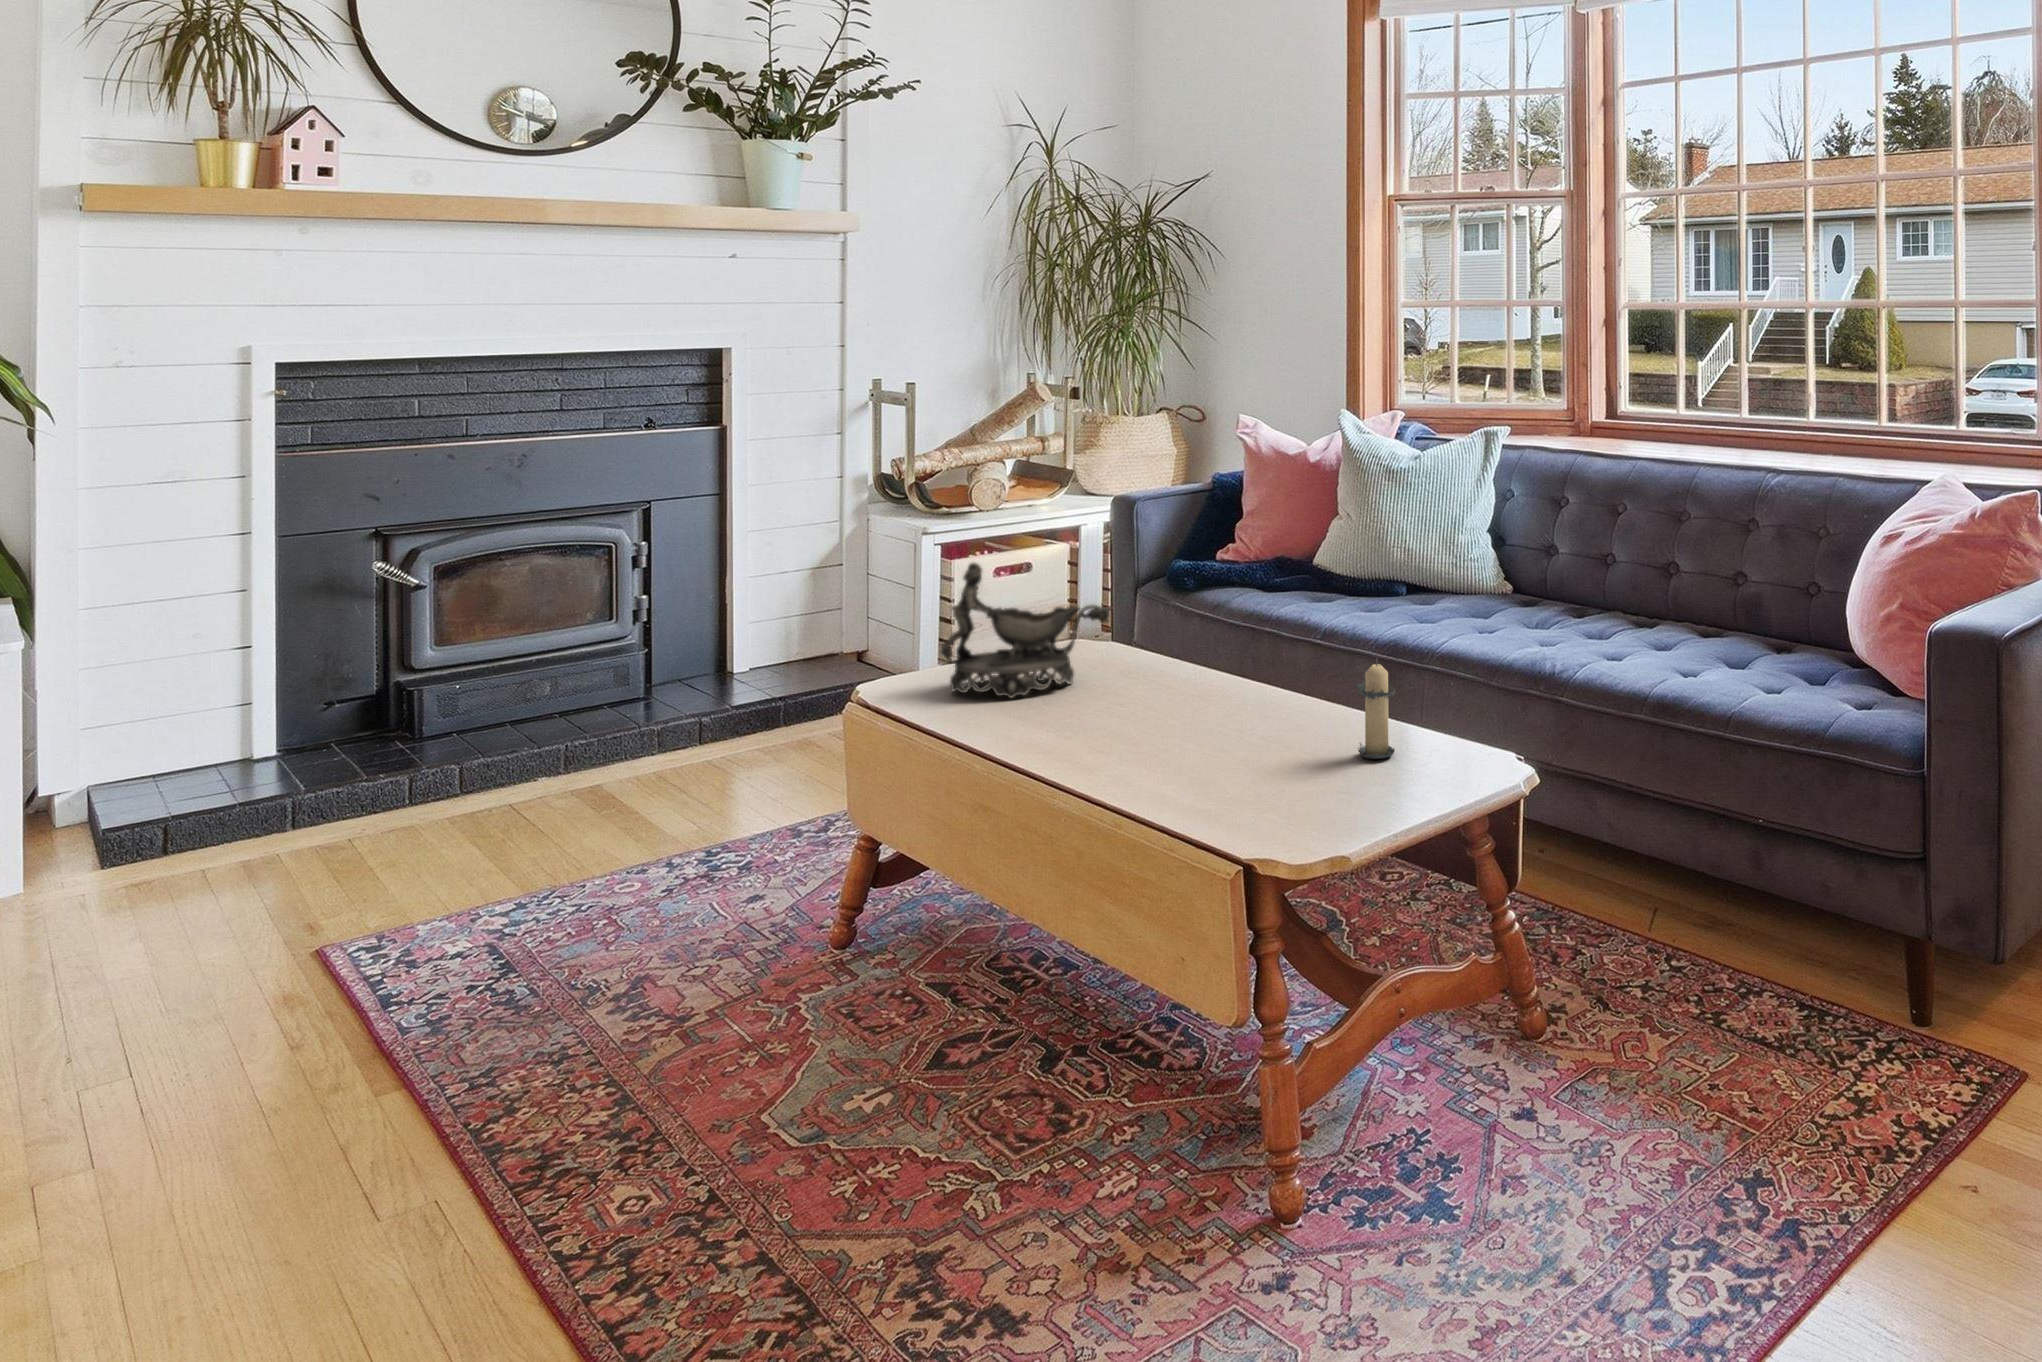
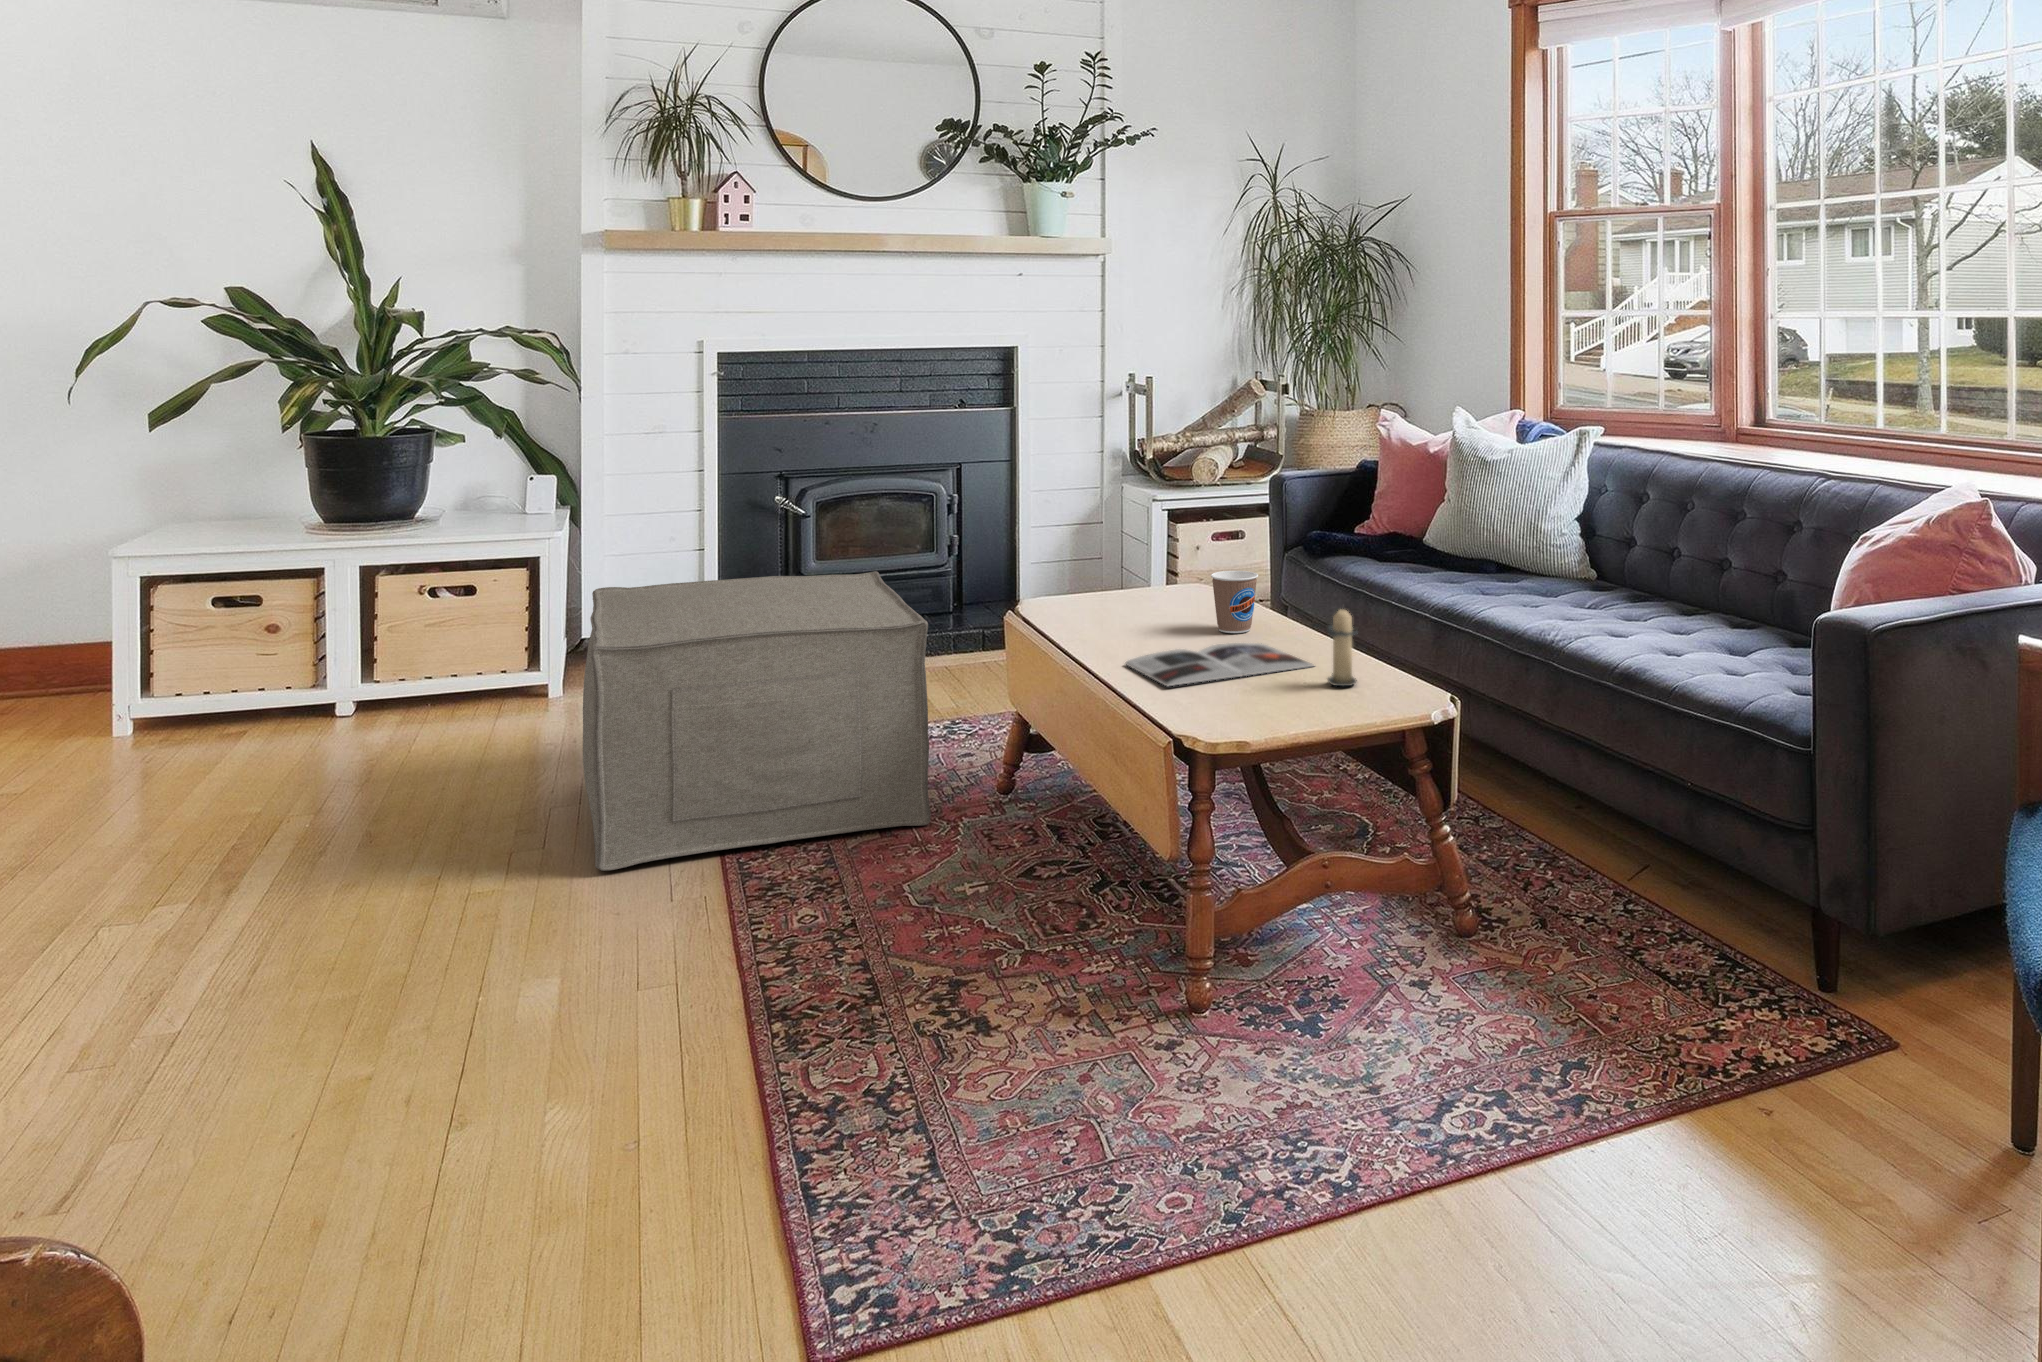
decorative bowl: present [941,563,1110,698] -> none [1070,513,1195,620]
coffee cup: none [1148,622,1208,701] -> present [1211,571,1258,633]
ottoman: none [127,660,756,1193] -> present [583,571,931,871]
magazine: none [1078,711,1322,787] -> present [1125,643,1314,686]

